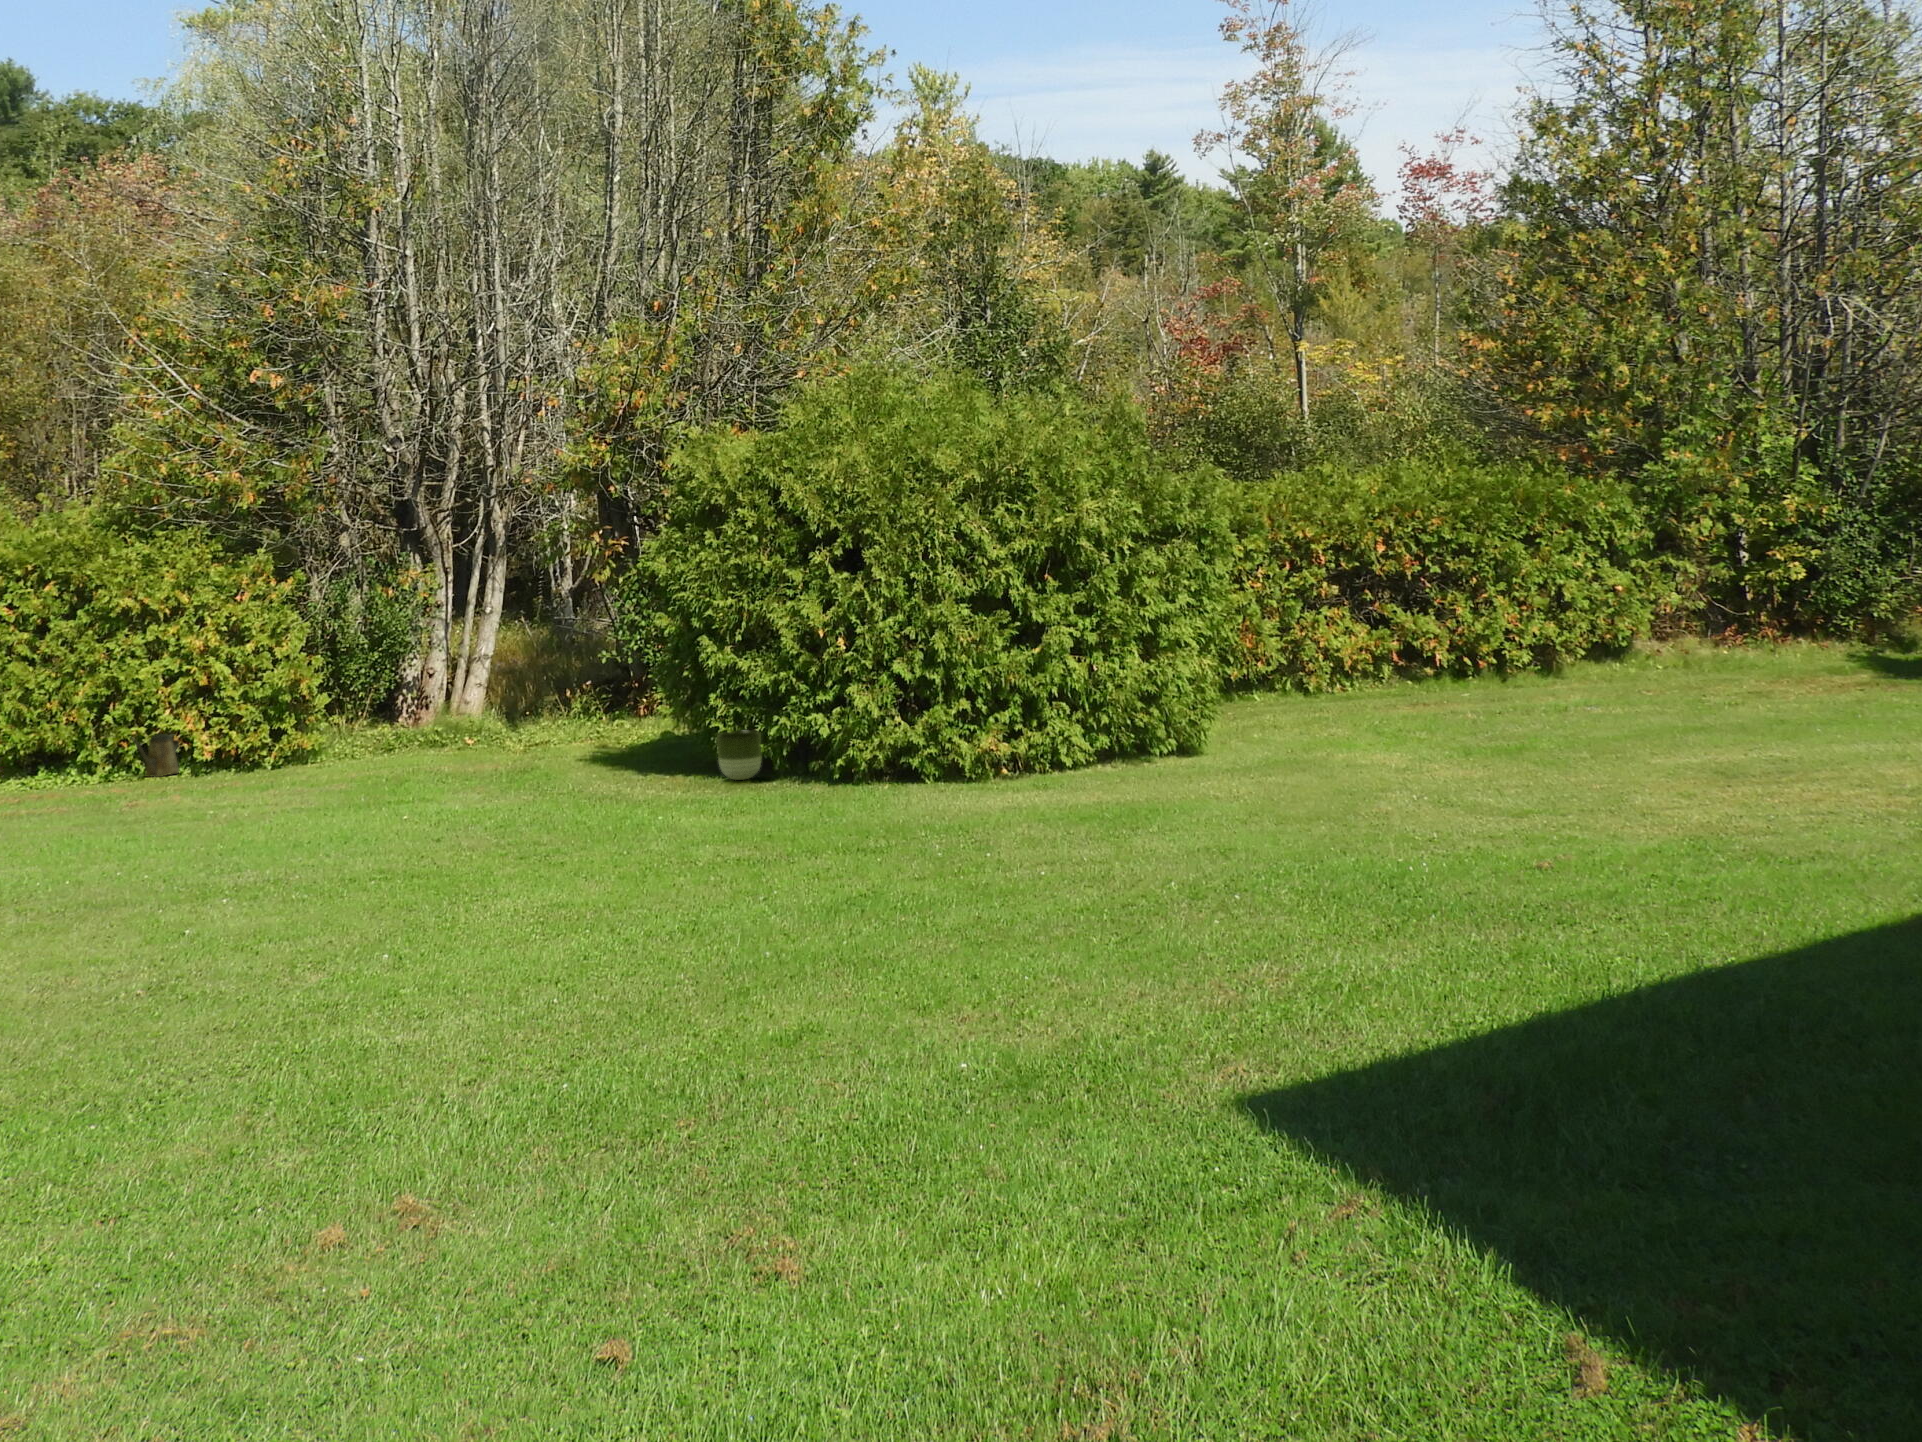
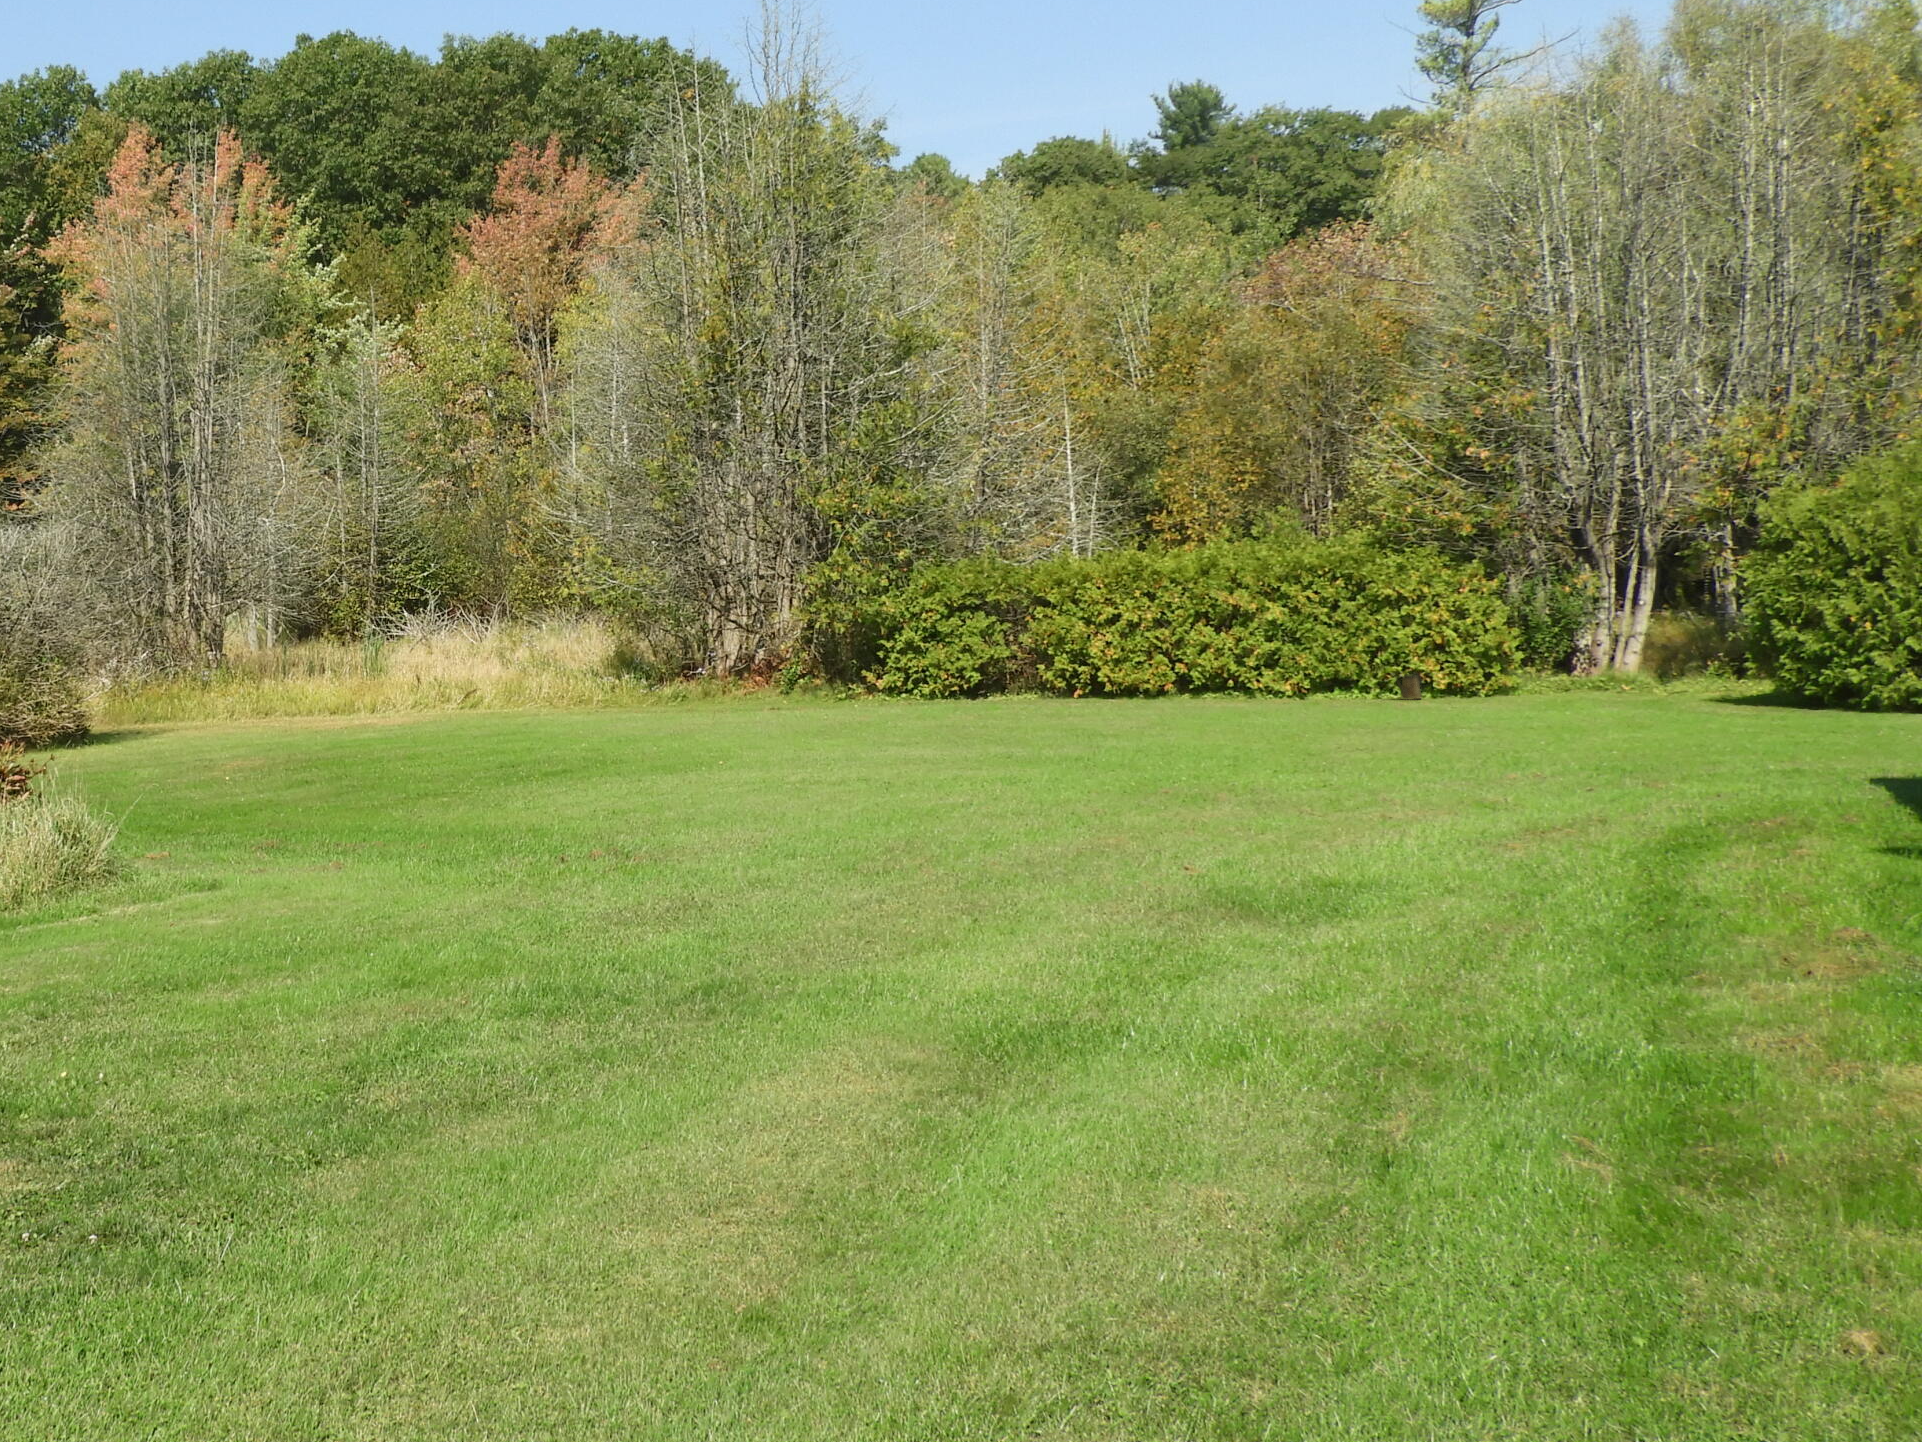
planter: present [717,731,761,780] -> none [1781,681,1813,711]

